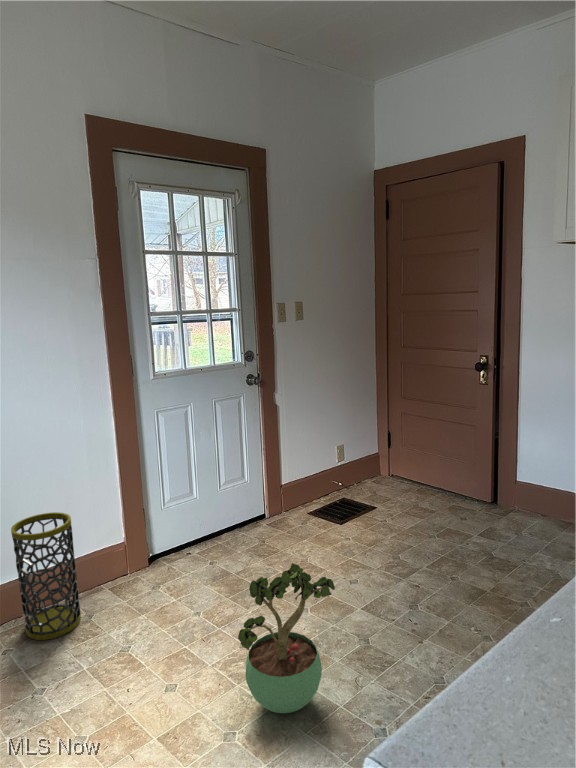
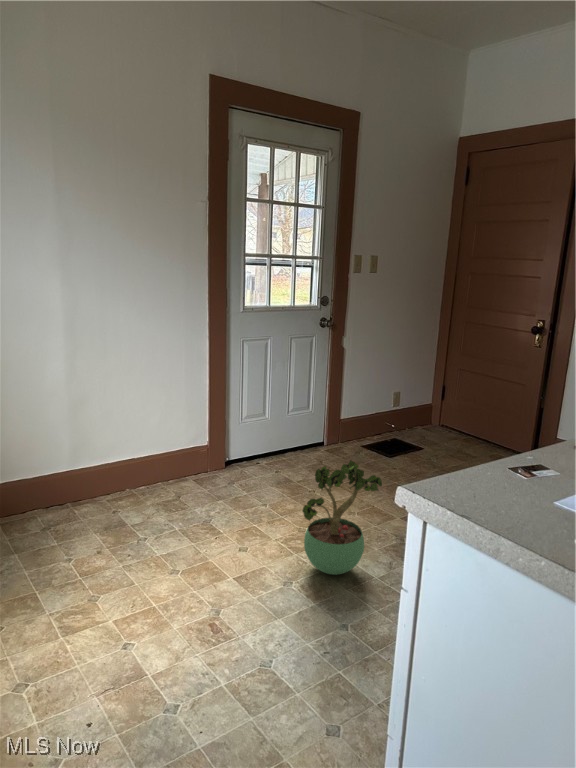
trash can: present [11,512,81,640] -> none [126,410,171,507]

